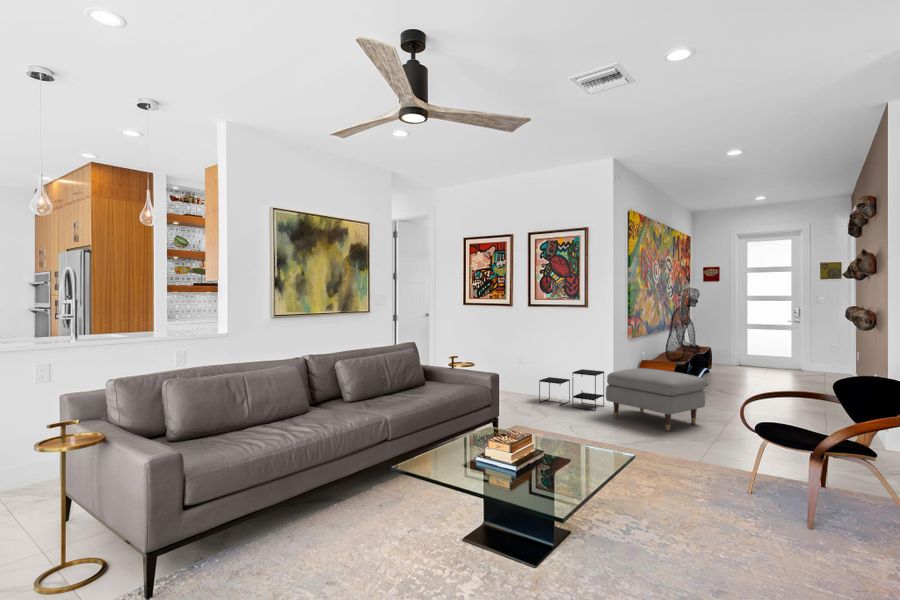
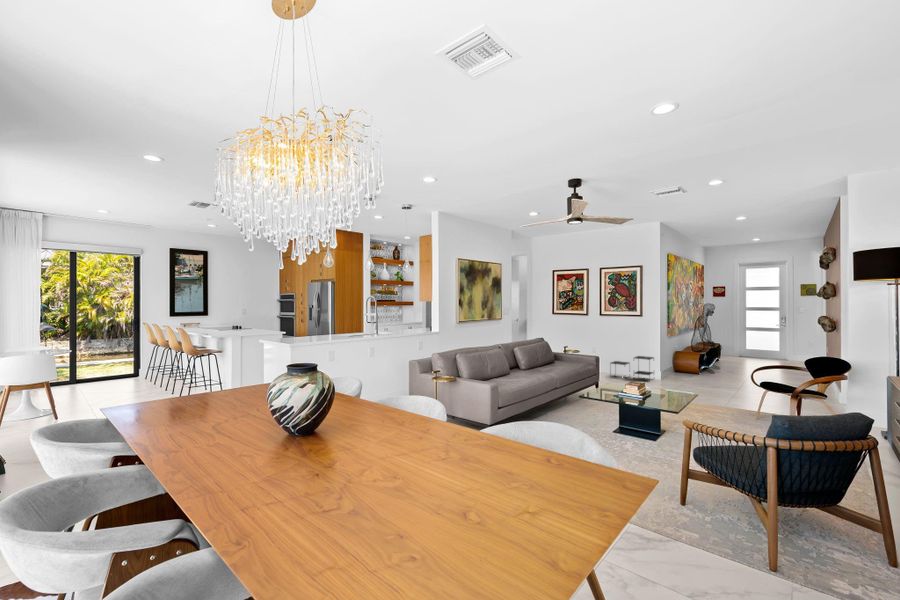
ottoman: present [606,368,706,431] -> none [658,356,725,393]

